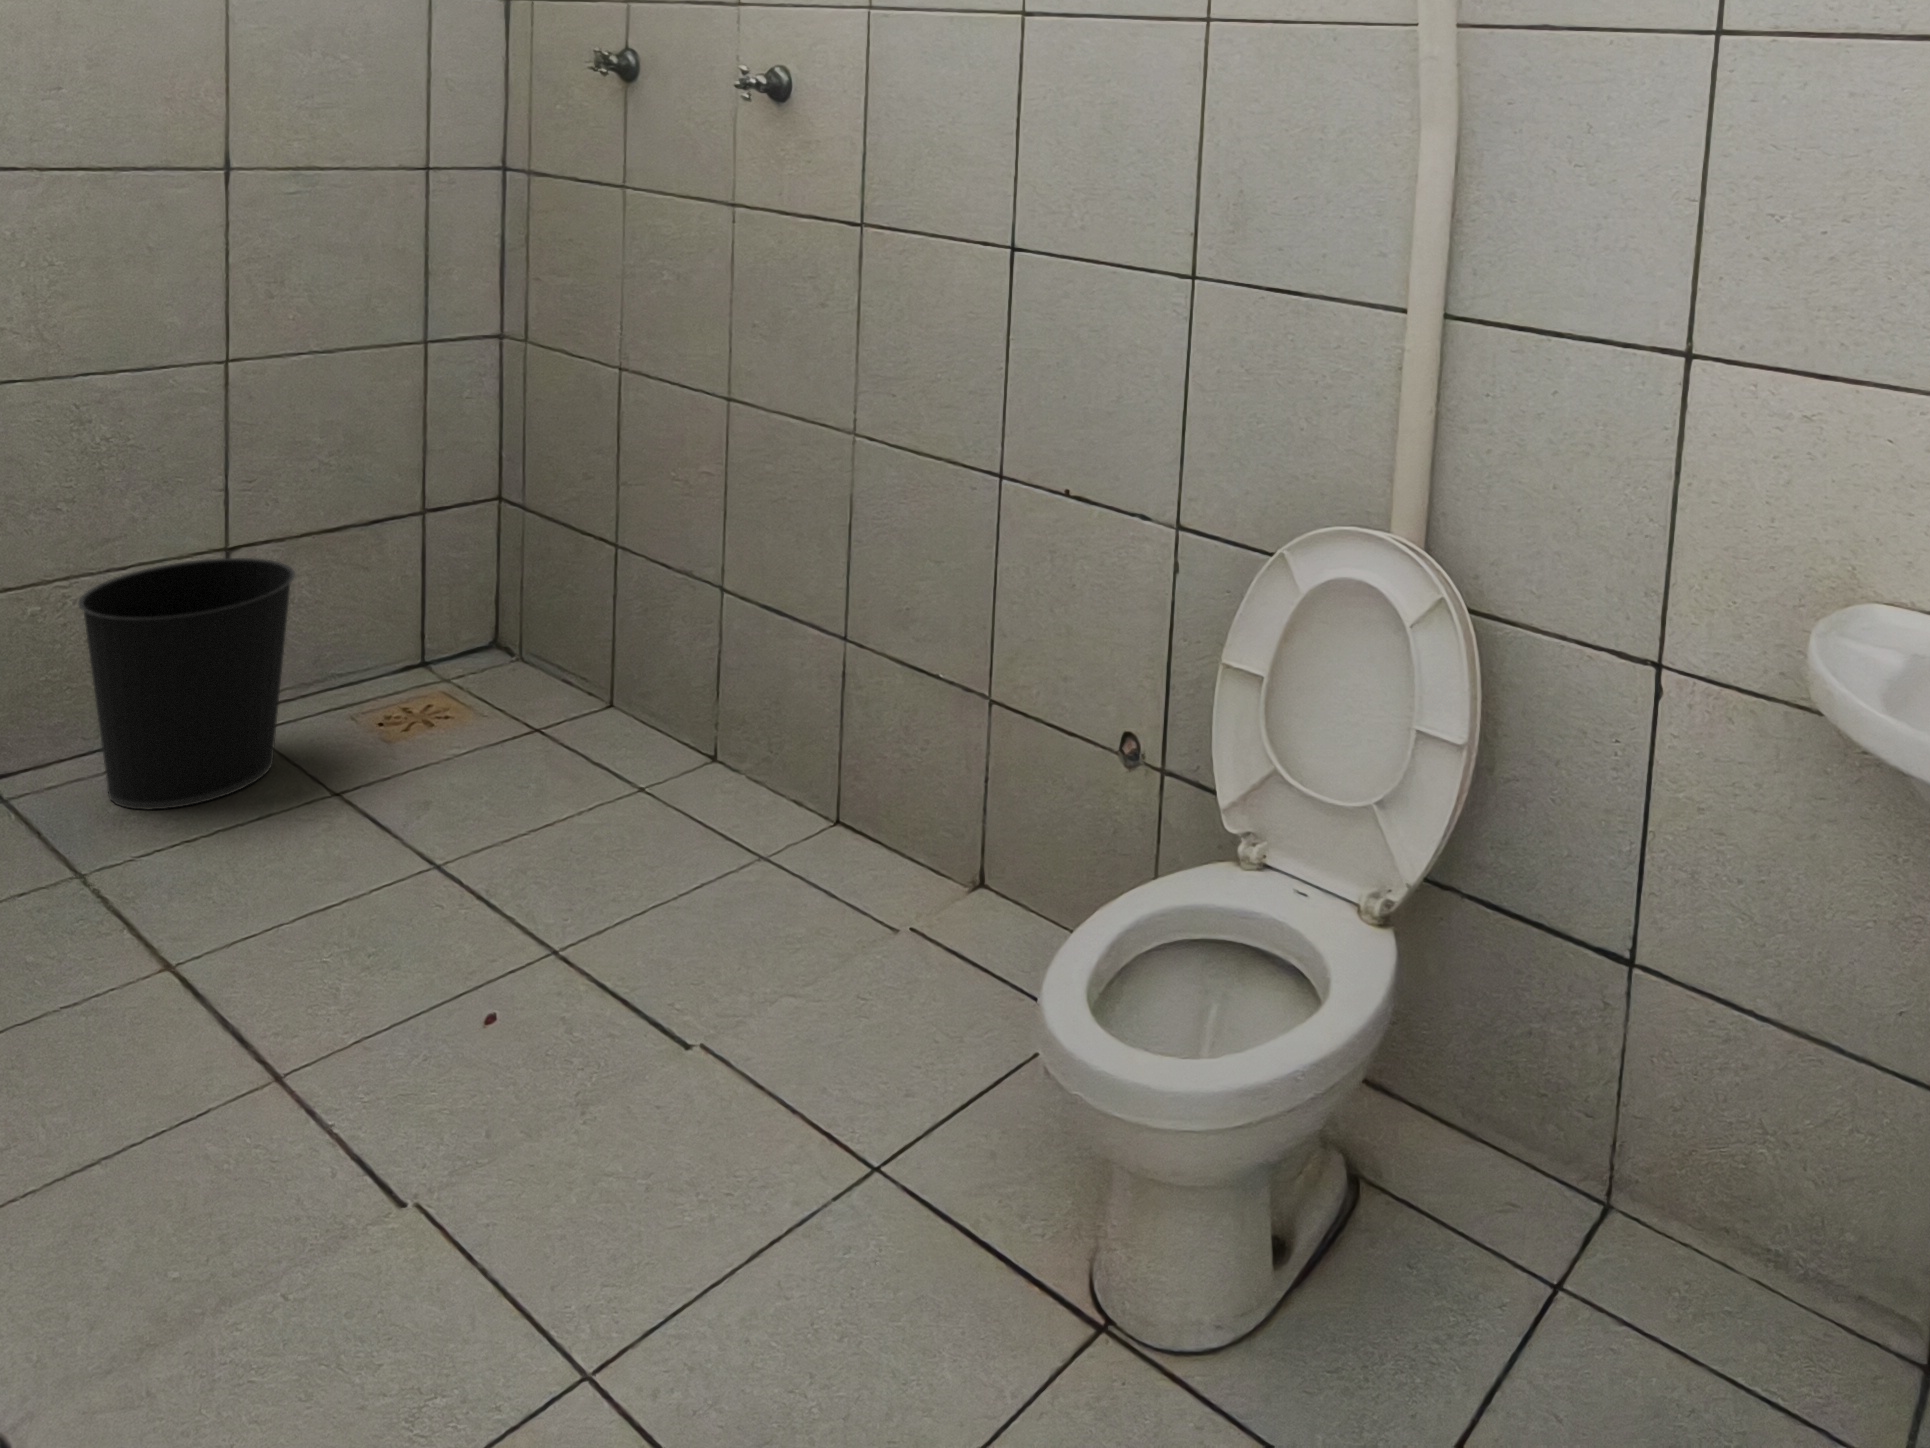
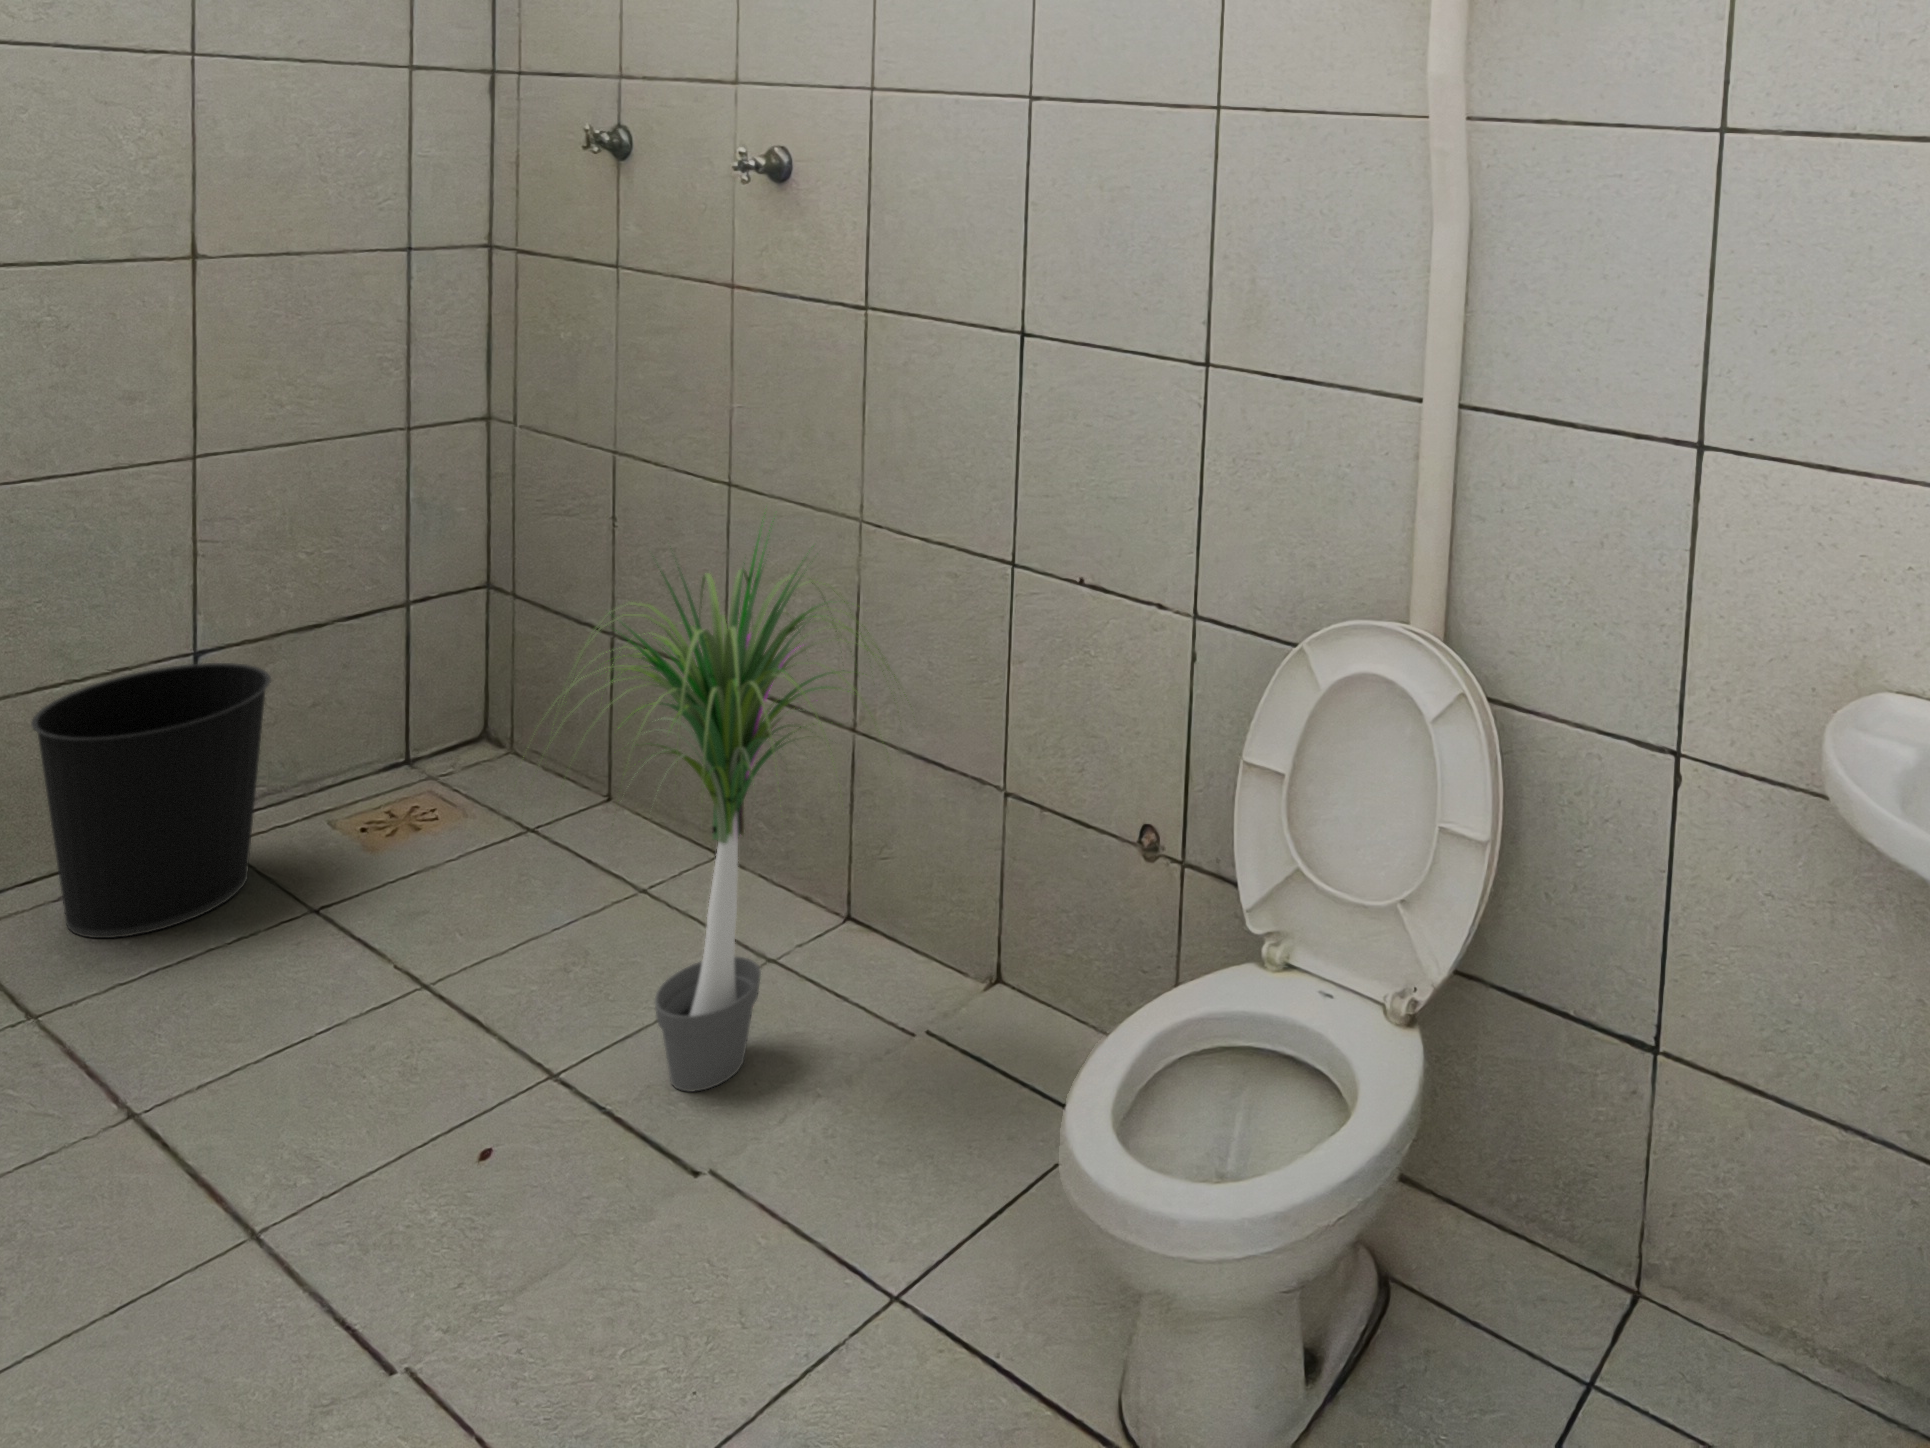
potted plant: none [518,406,909,972] -> present [531,525,905,1092]

